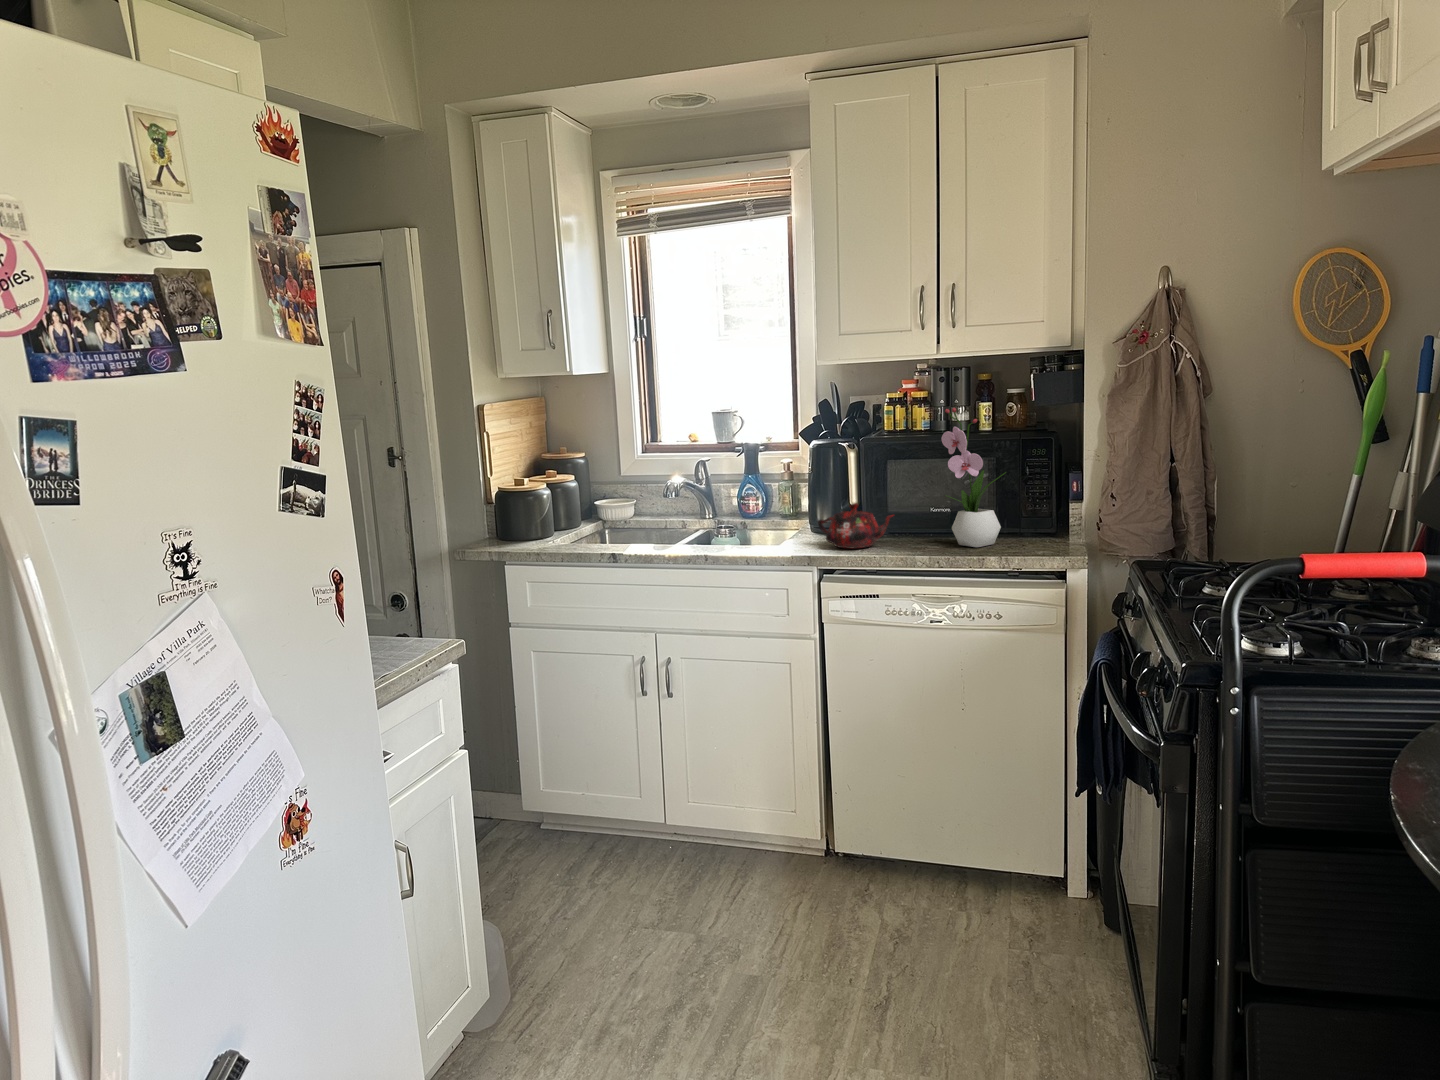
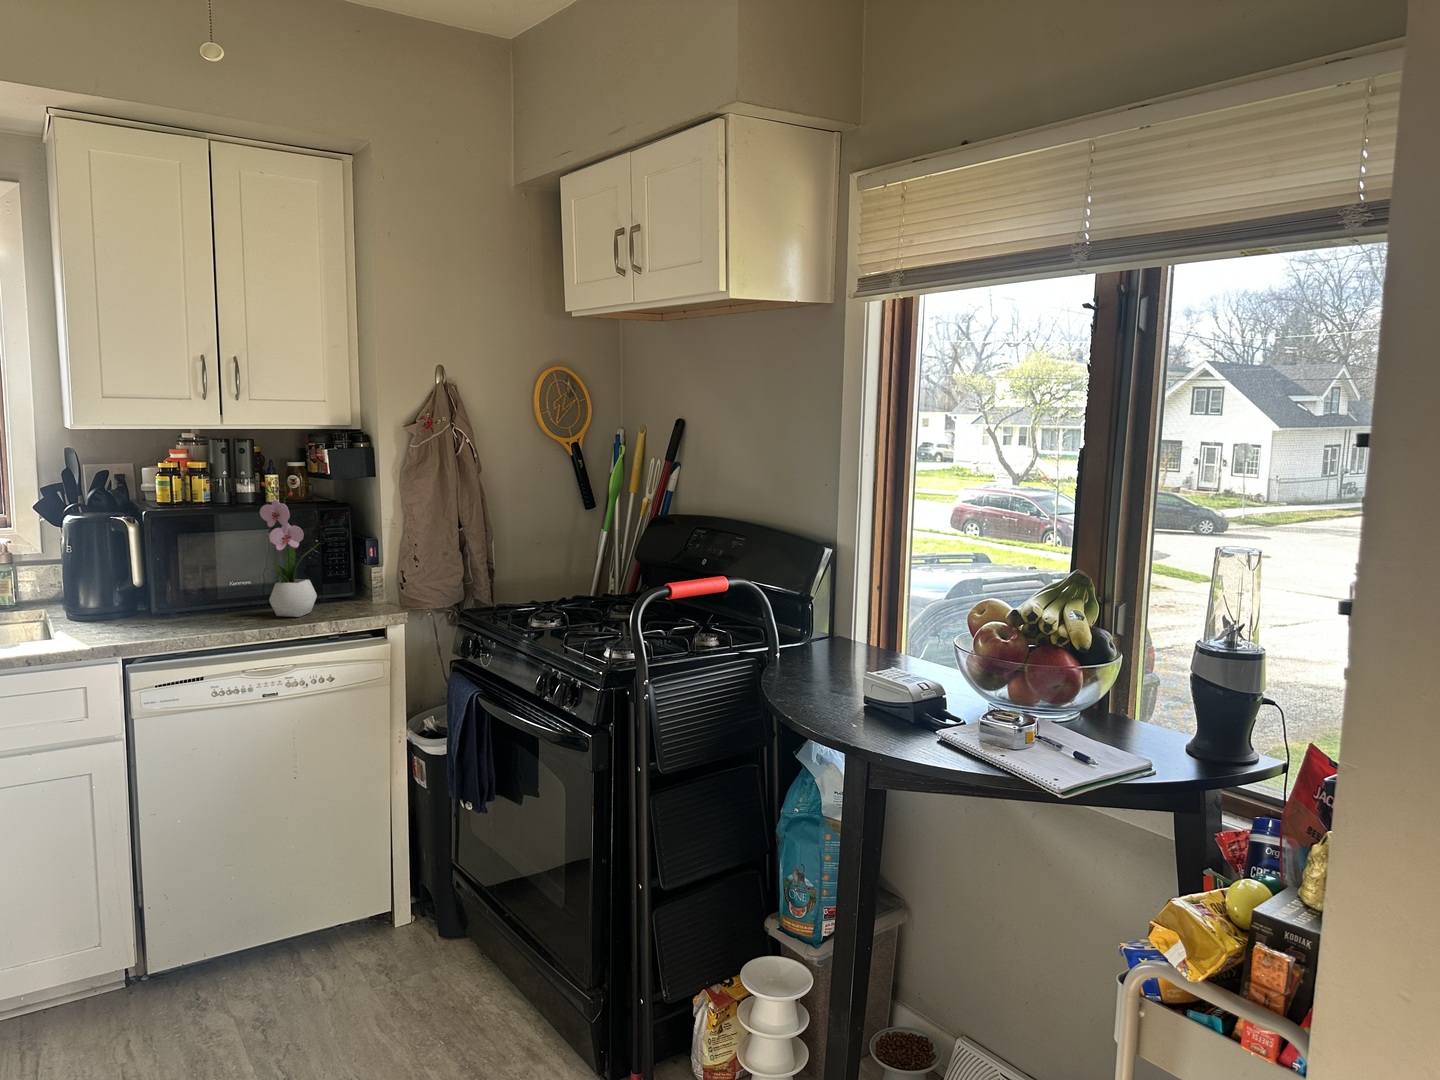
teapot: present [818,503,893,548] -> none [109,582,210,632]

